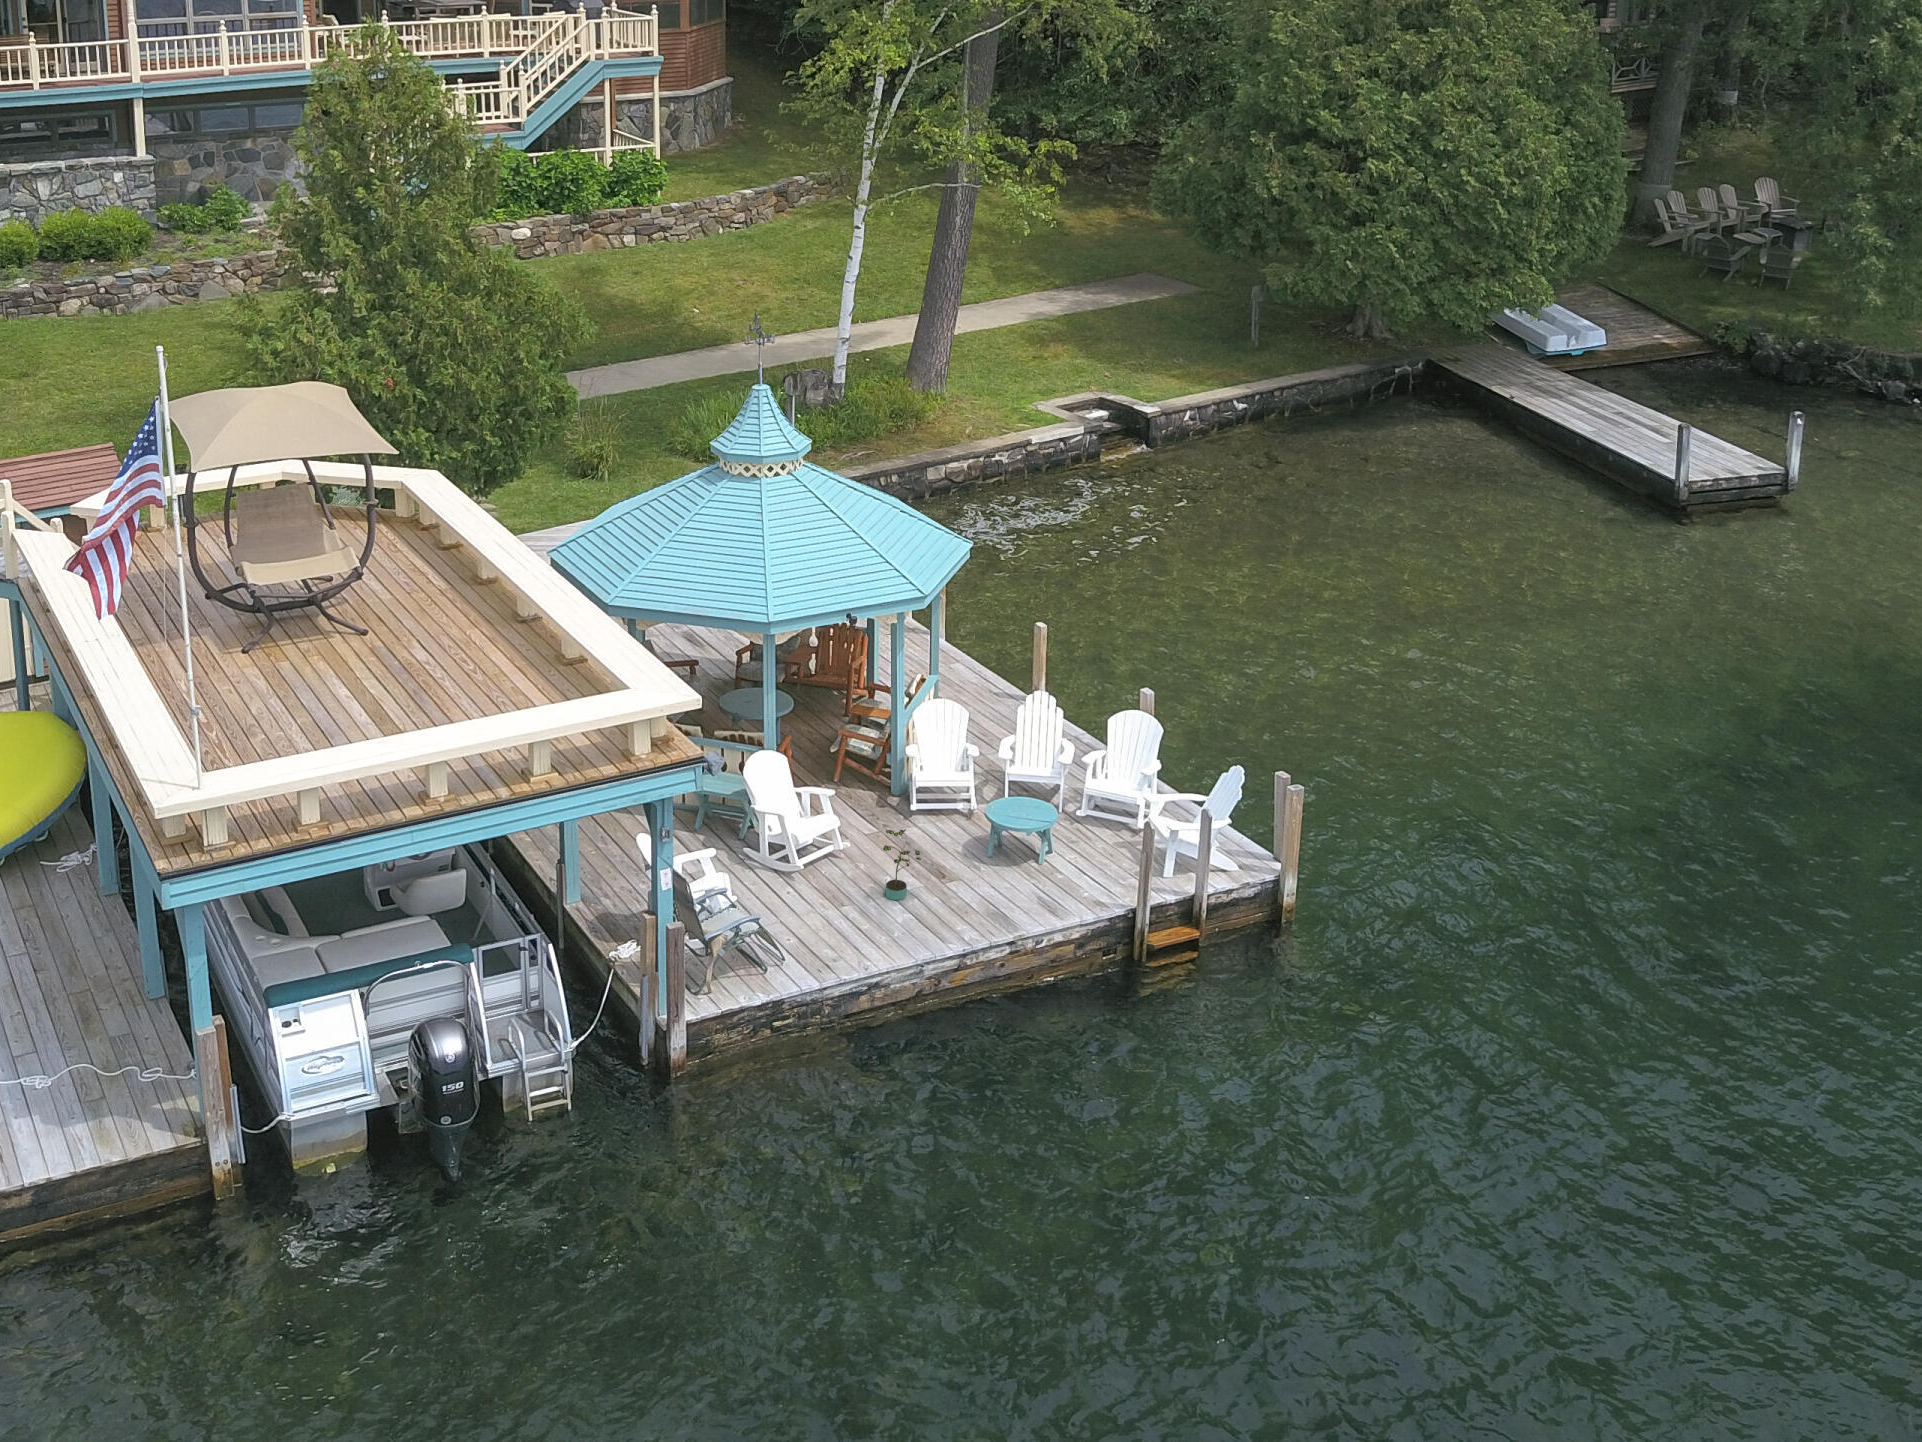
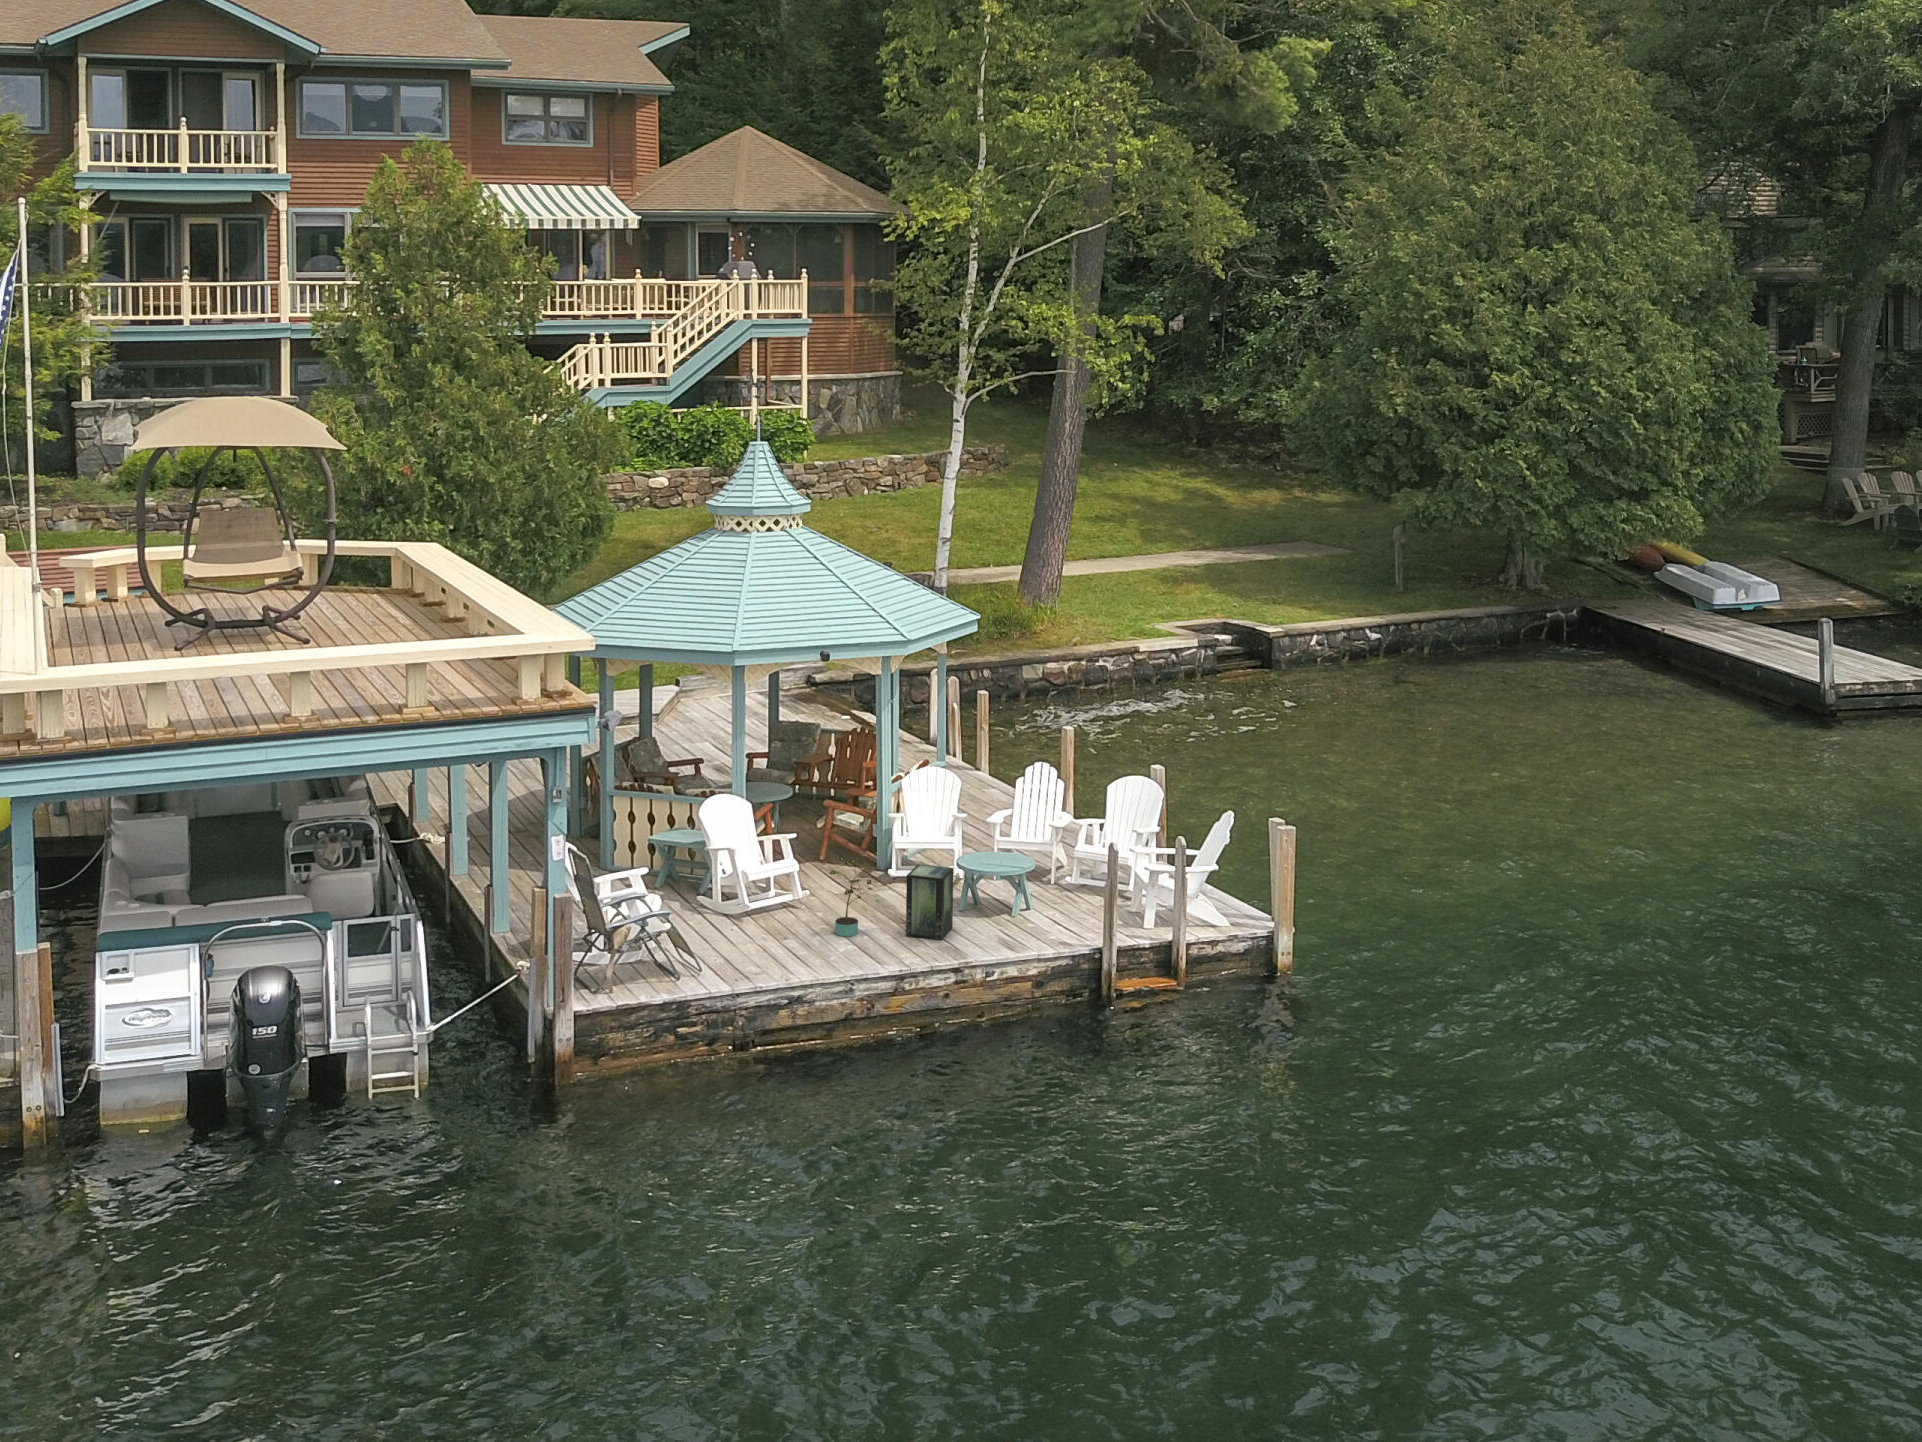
storage box: none [951,830,992,901] -> present [906,864,953,940]

